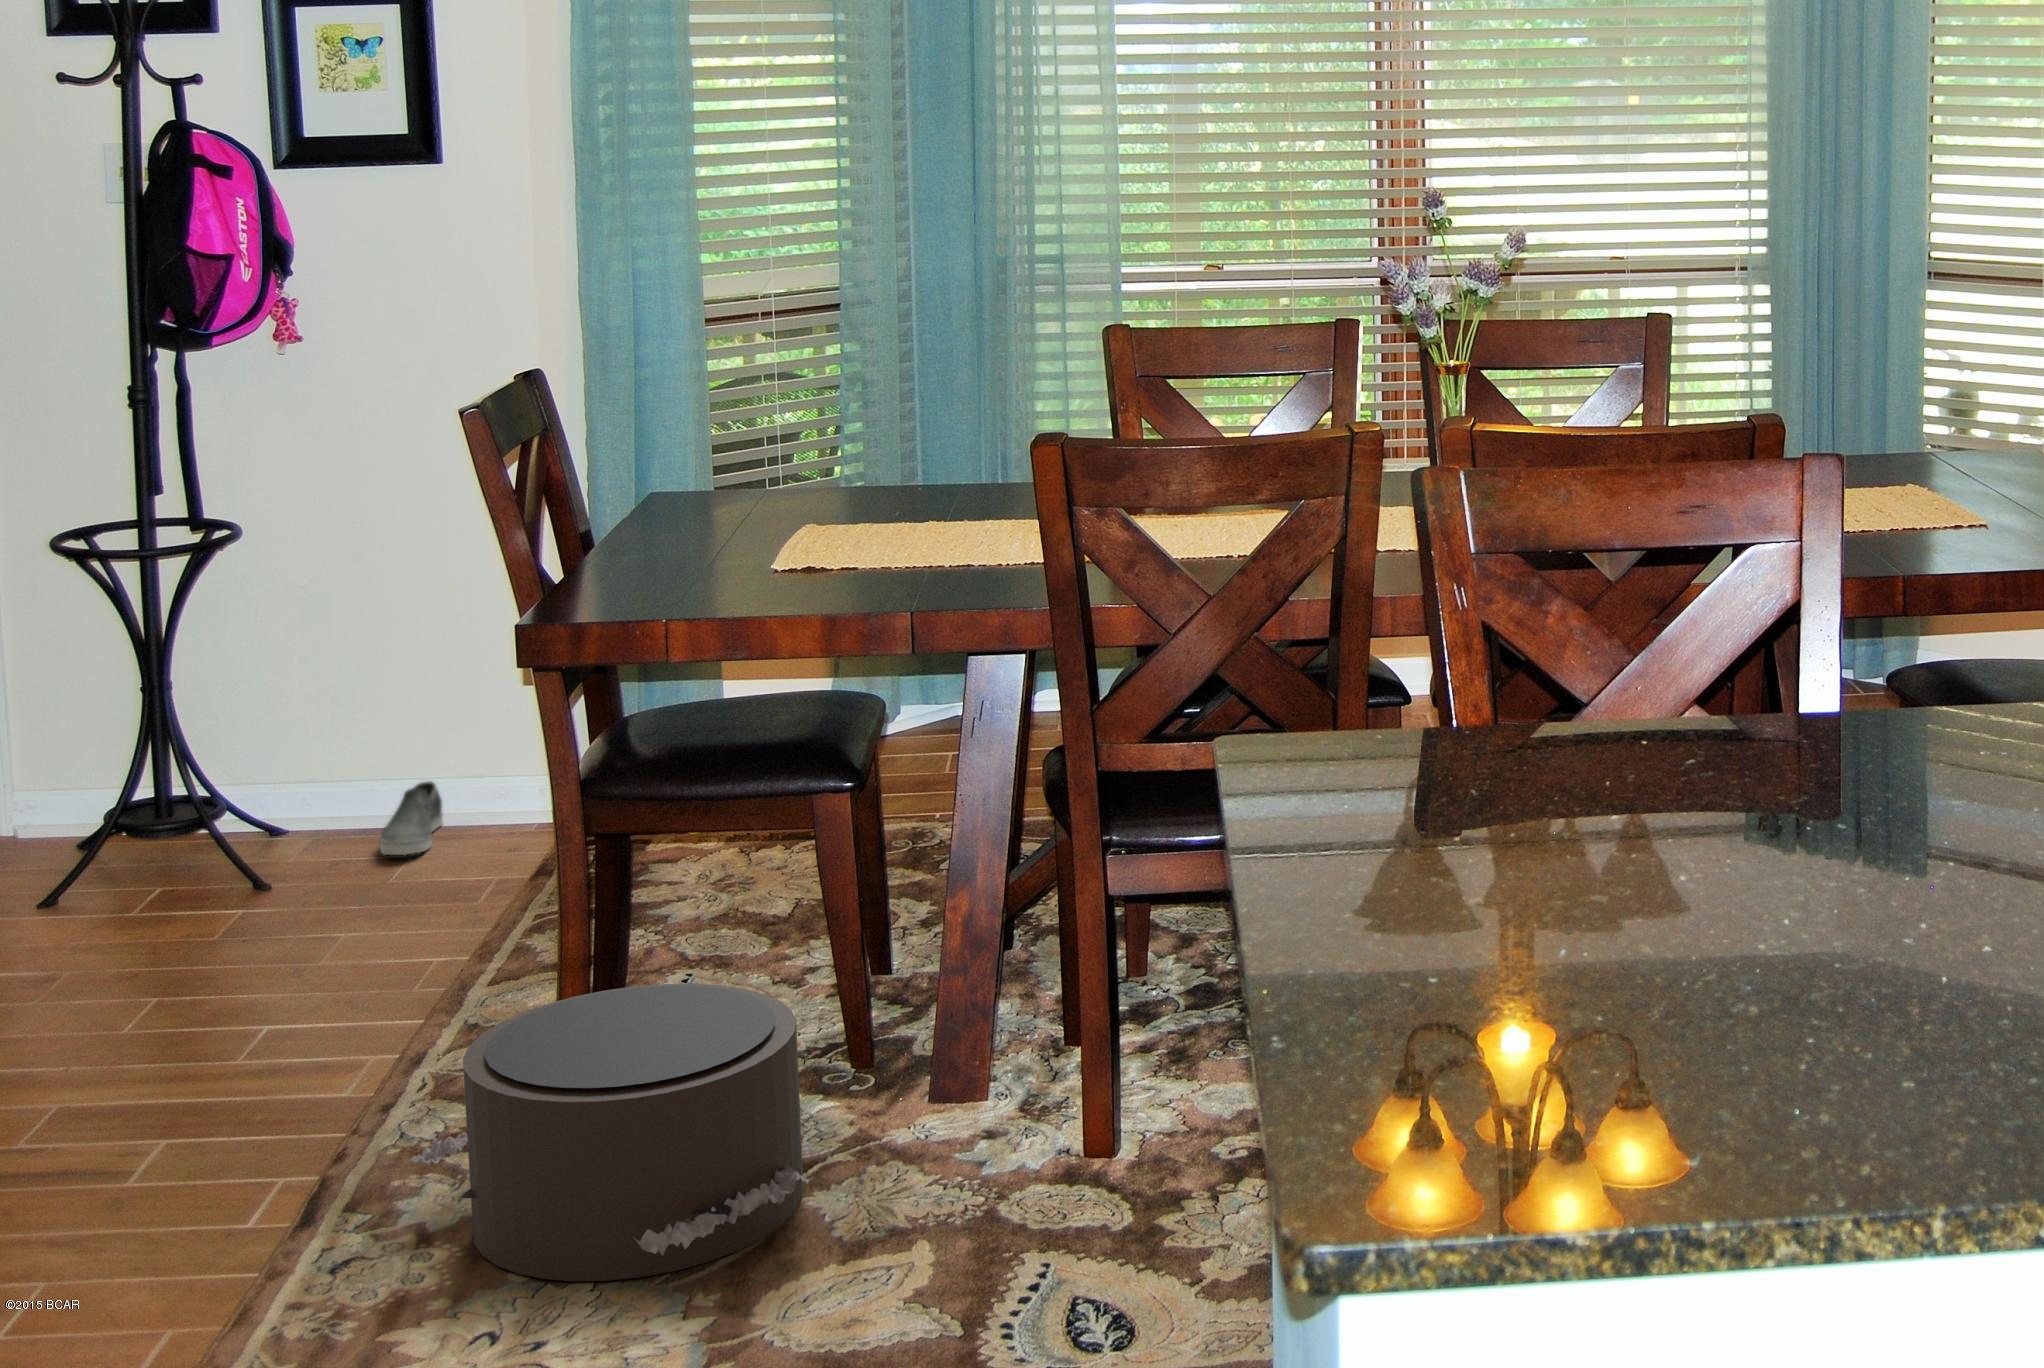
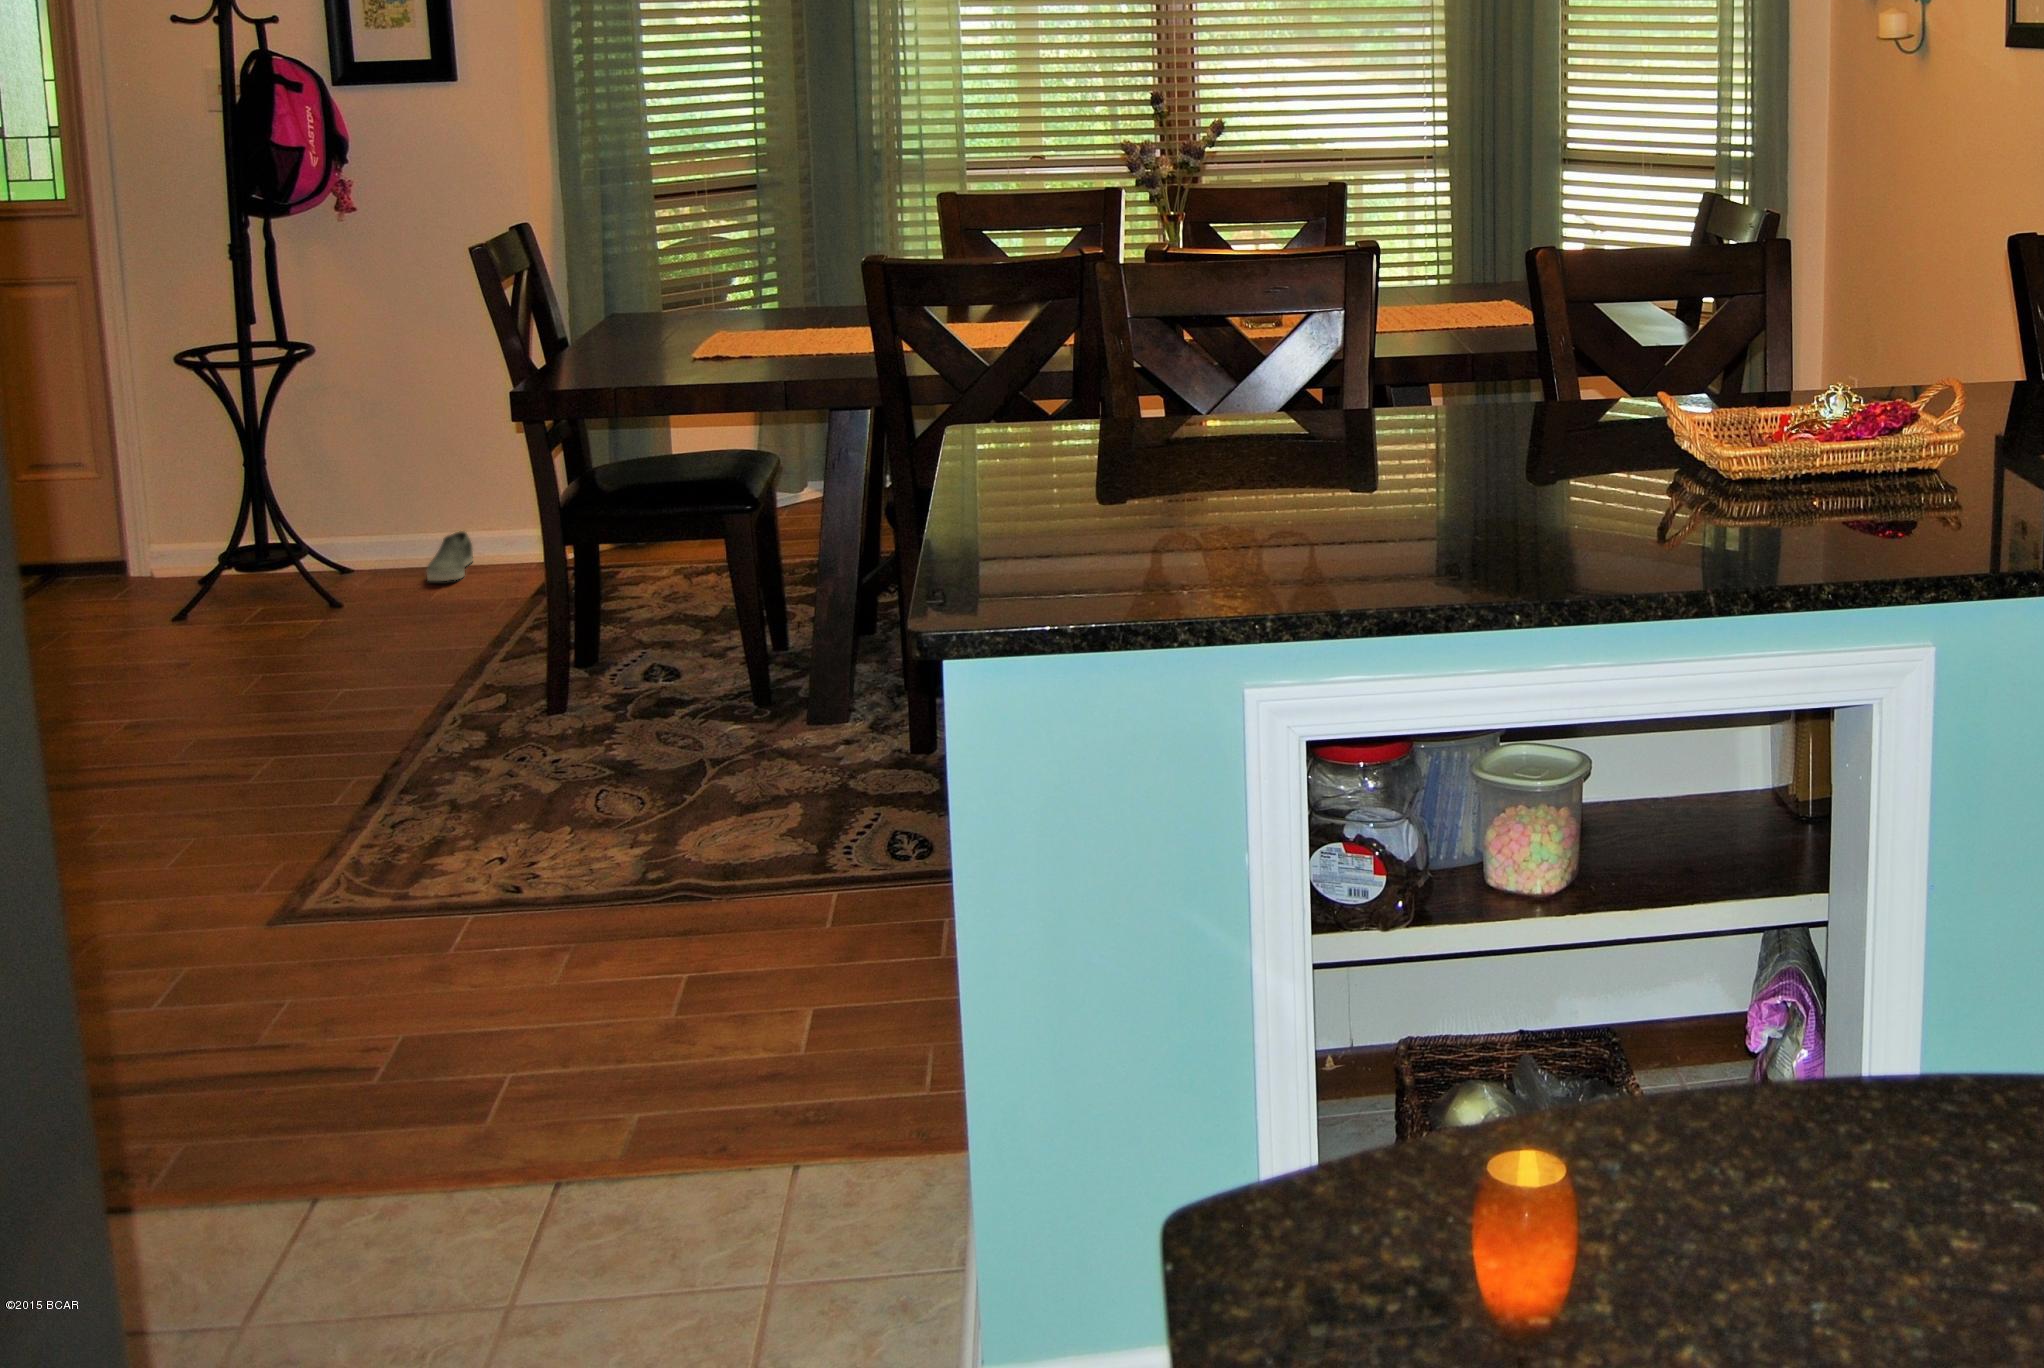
pouf: present [411,984,813,1281] -> none [444,643,720,829]

